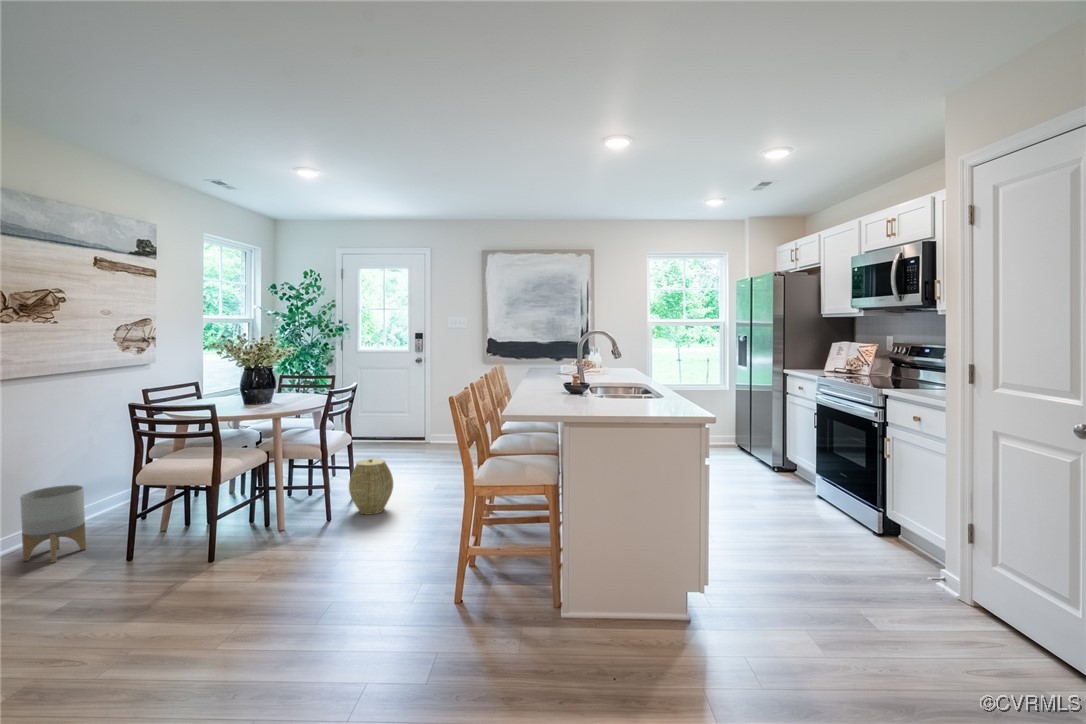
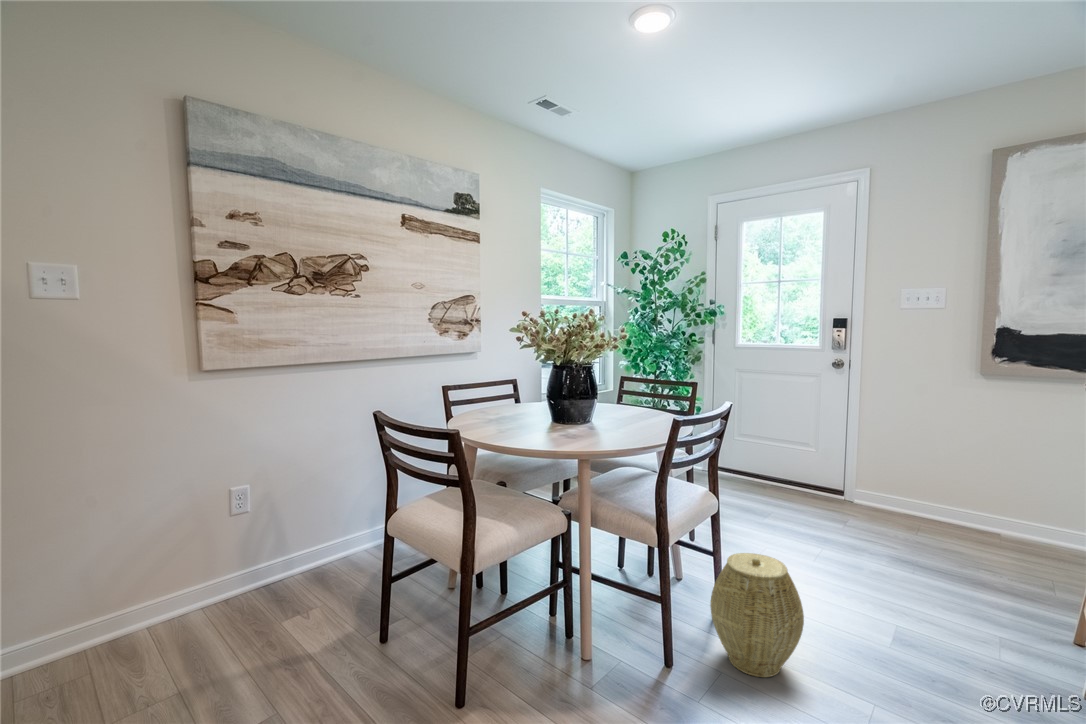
planter: present [20,485,86,563] -> none [282,510,351,622]

